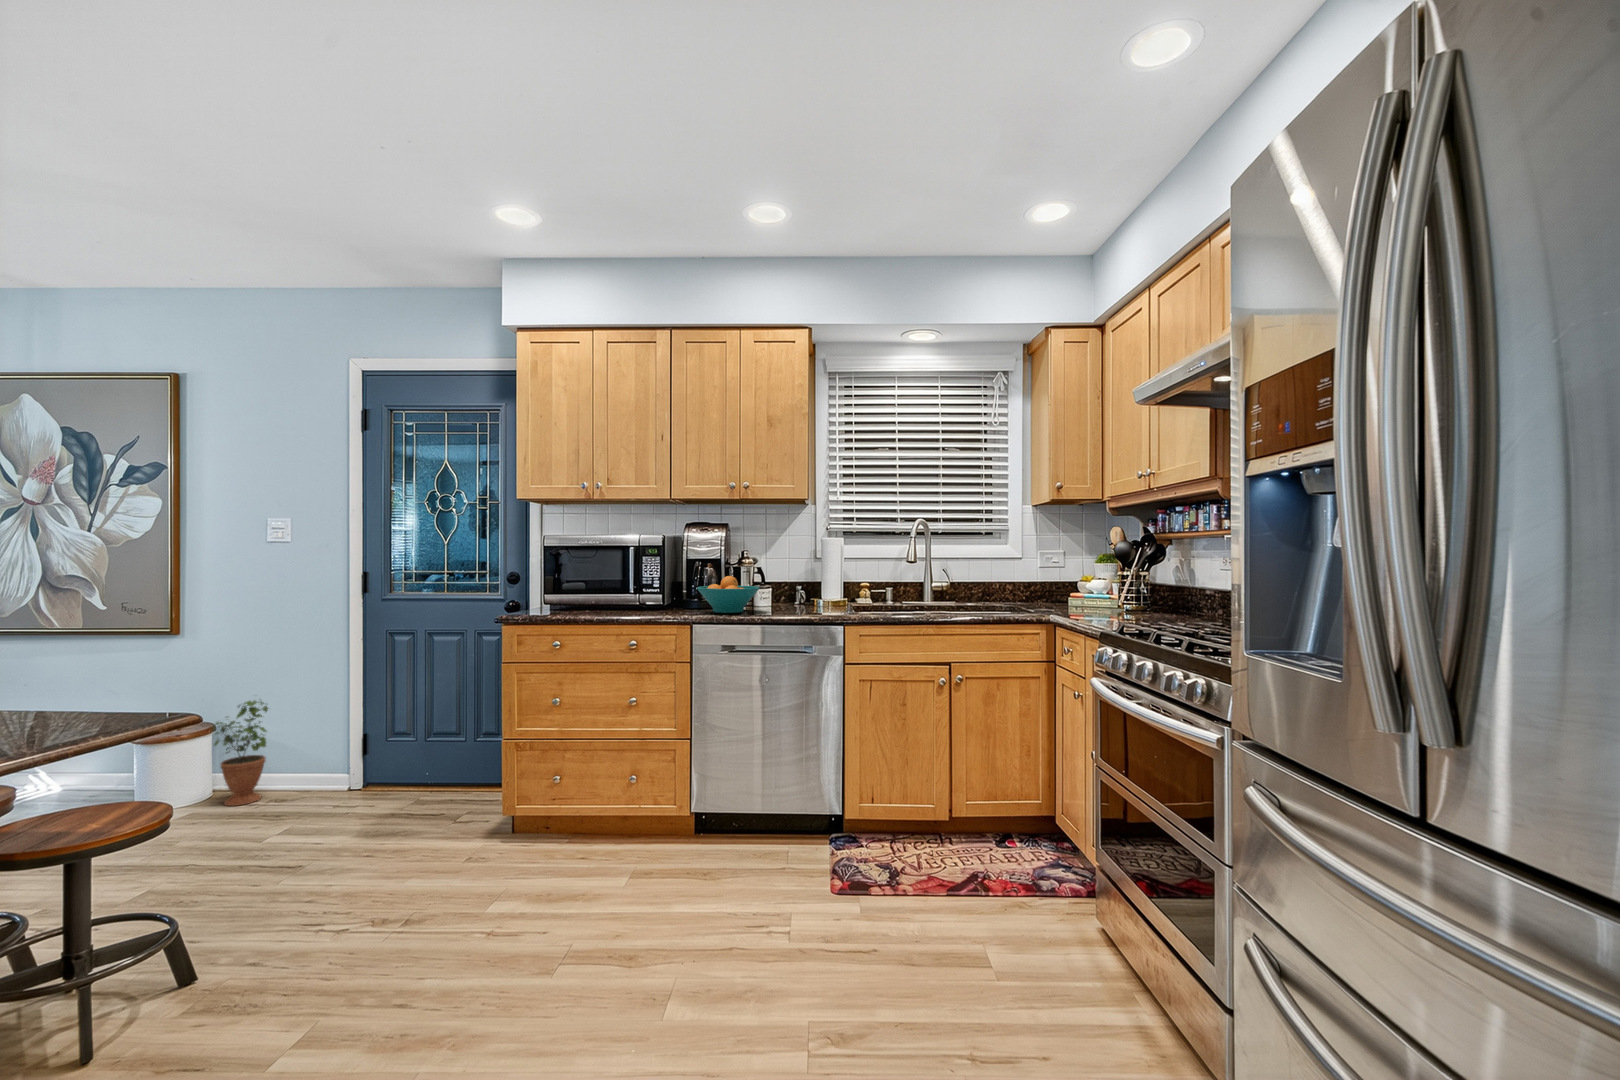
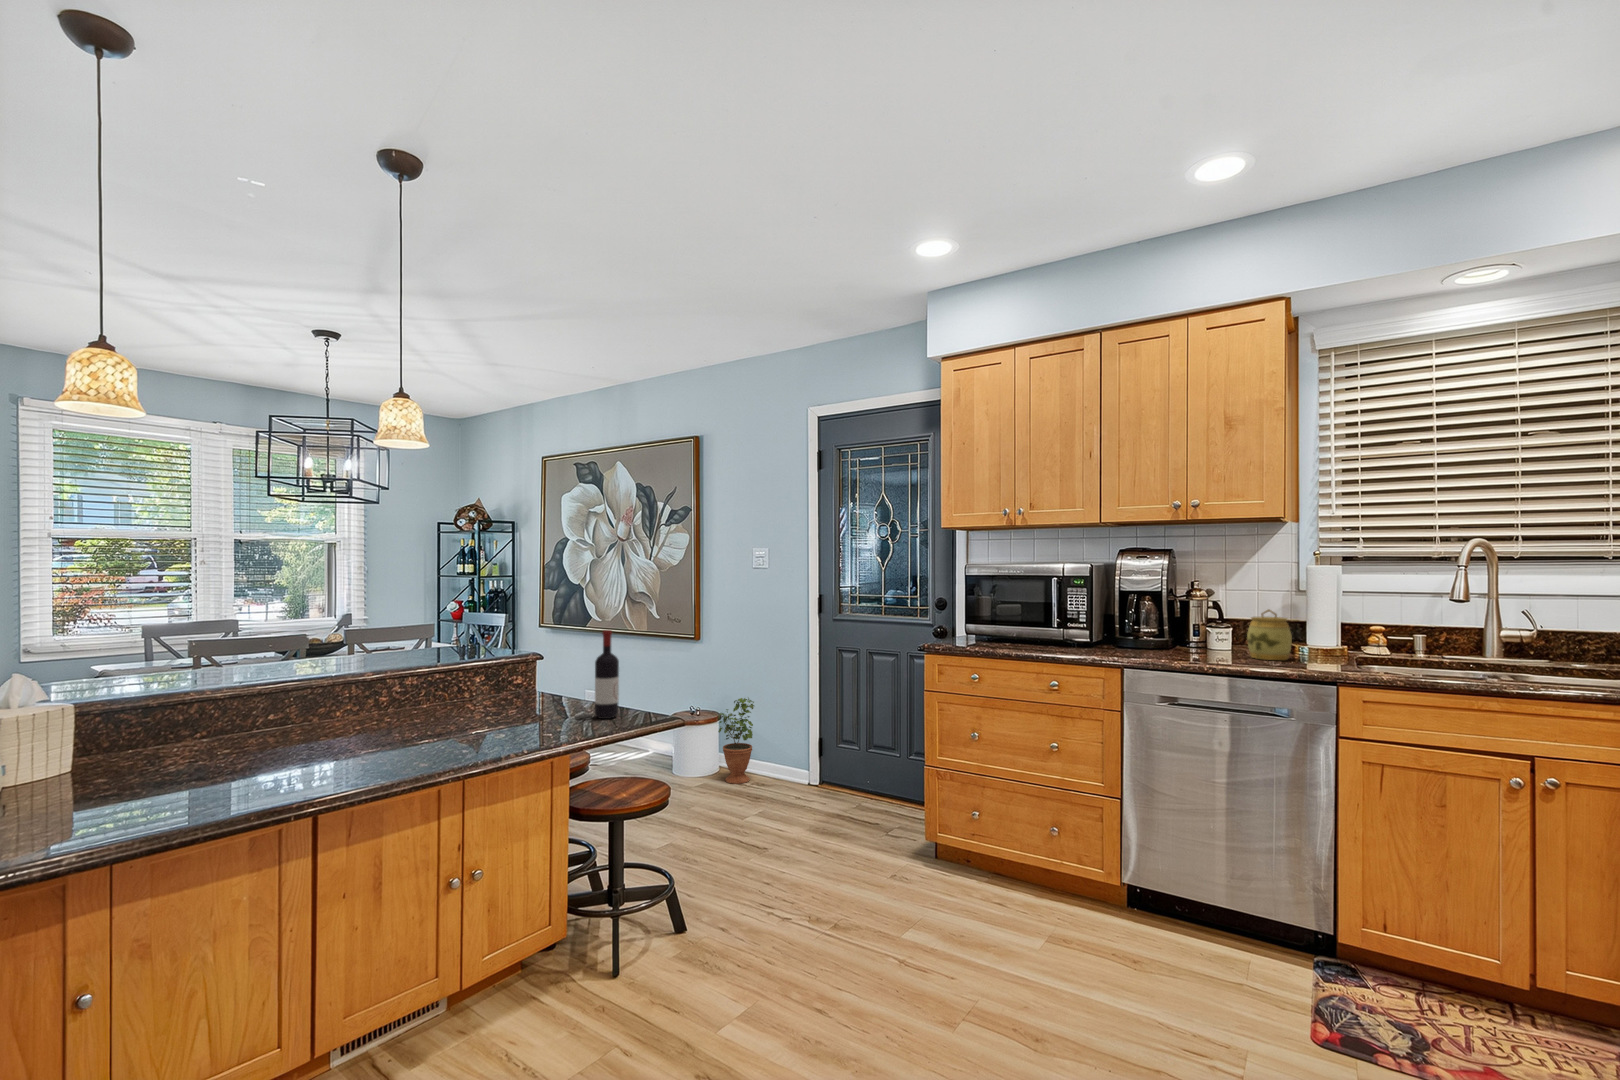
jar: none [784,571,814,611] -> present [1247,609,1292,660]
fruit bowl: present [697,576,759,613] -> none [1129,612,1211,657]
wine bottle: none [39,613,83,732] -> present [595,630,619,719]

